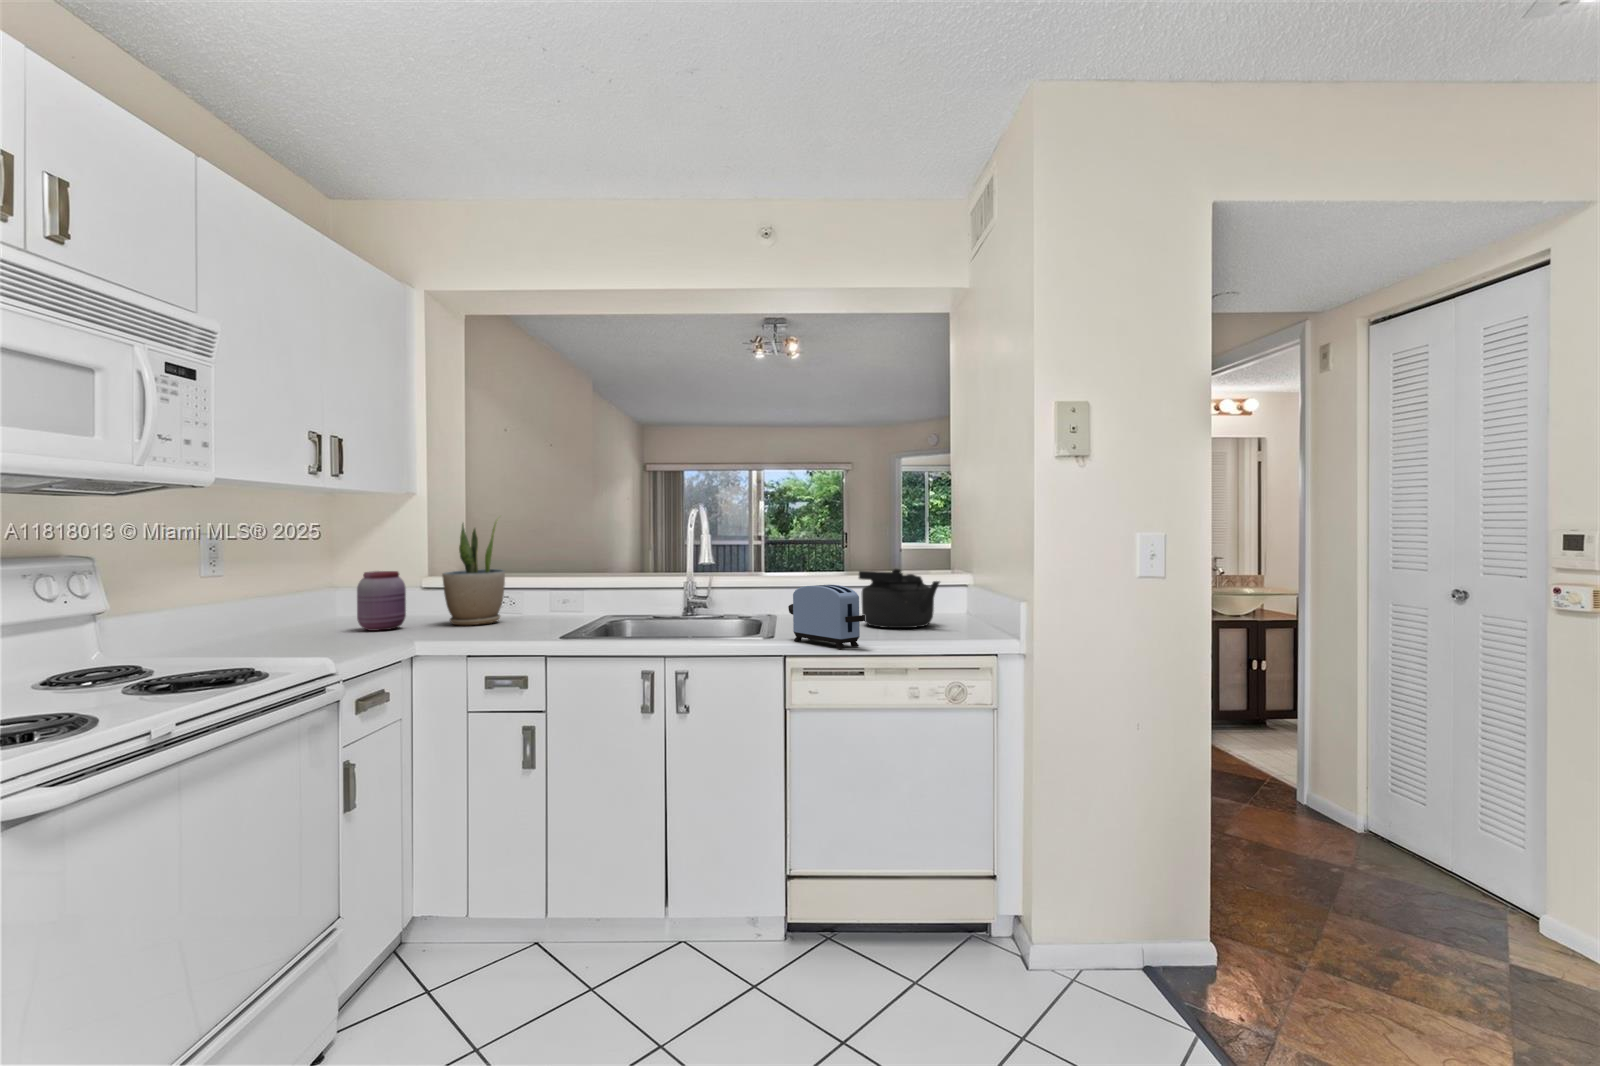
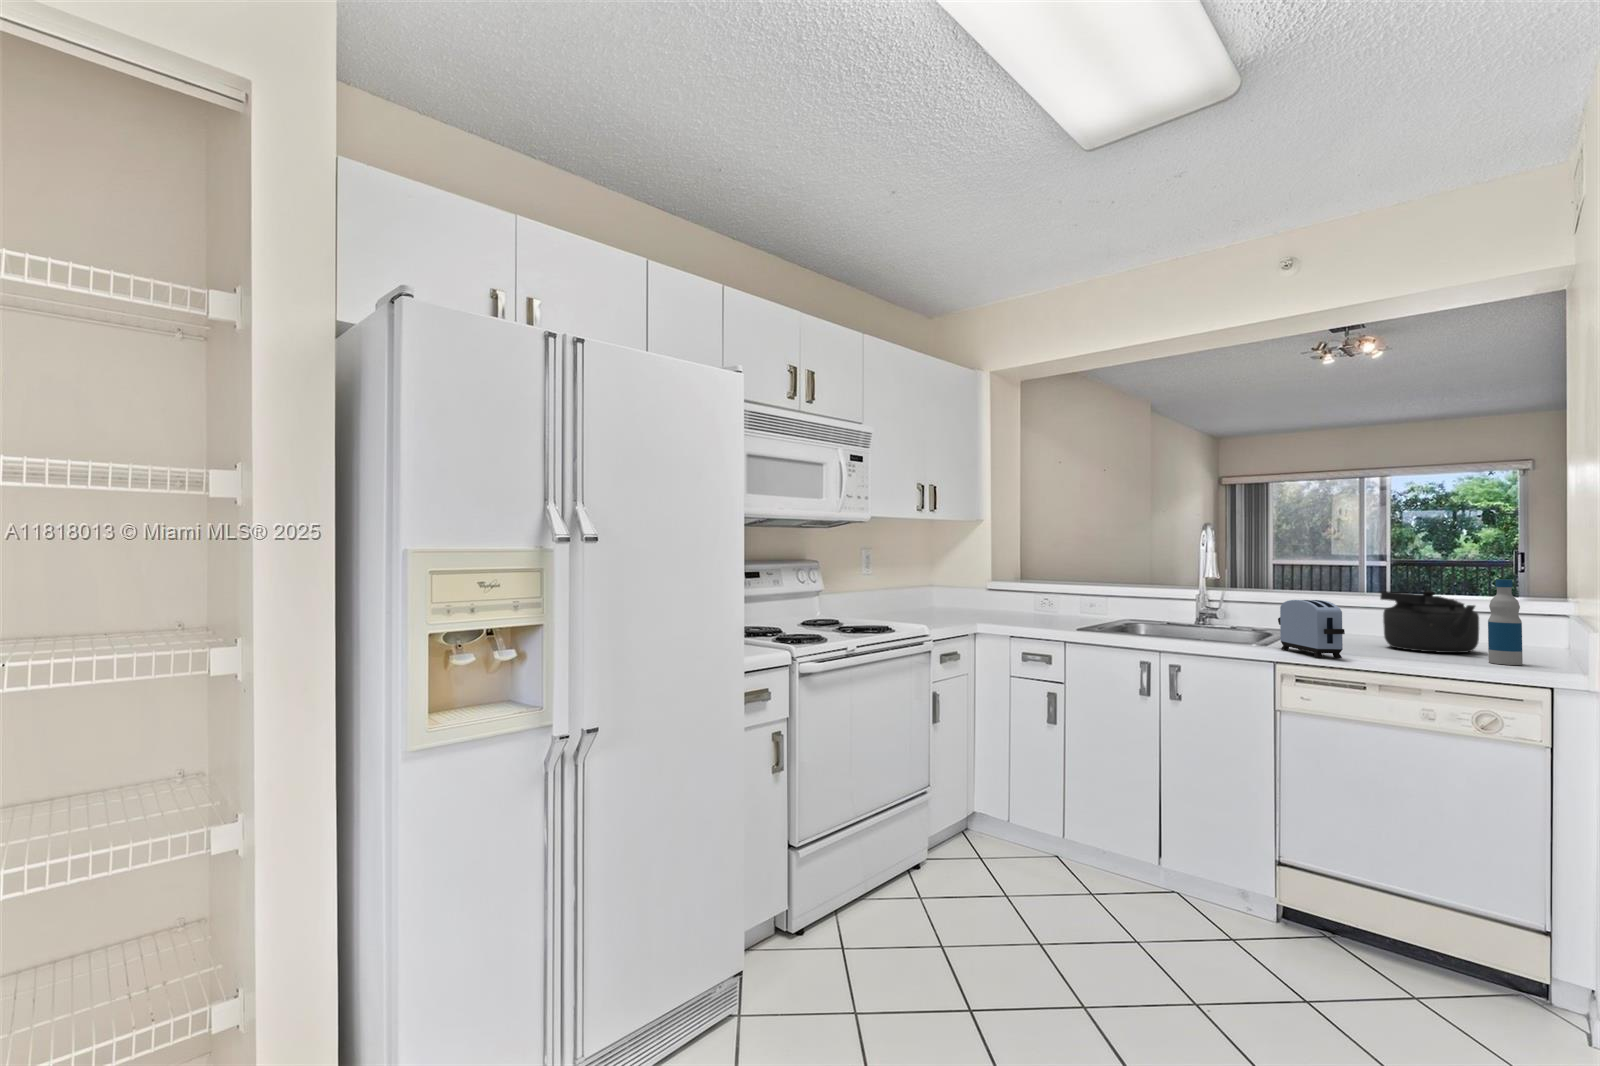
potted plant: present [442,522,505,625] -> none [1000,535,1045,618]
bottle: none [956,556,981,636] -> present [1488,580,1523,665]
jar: present [357,571,406,631] -> none [945,575,975,616]

